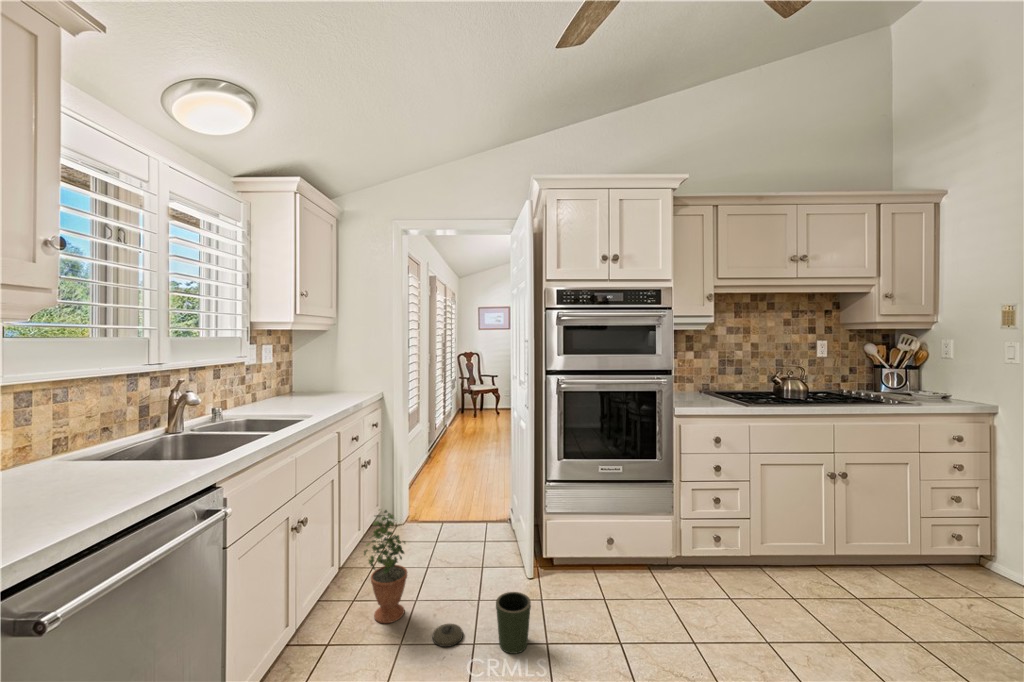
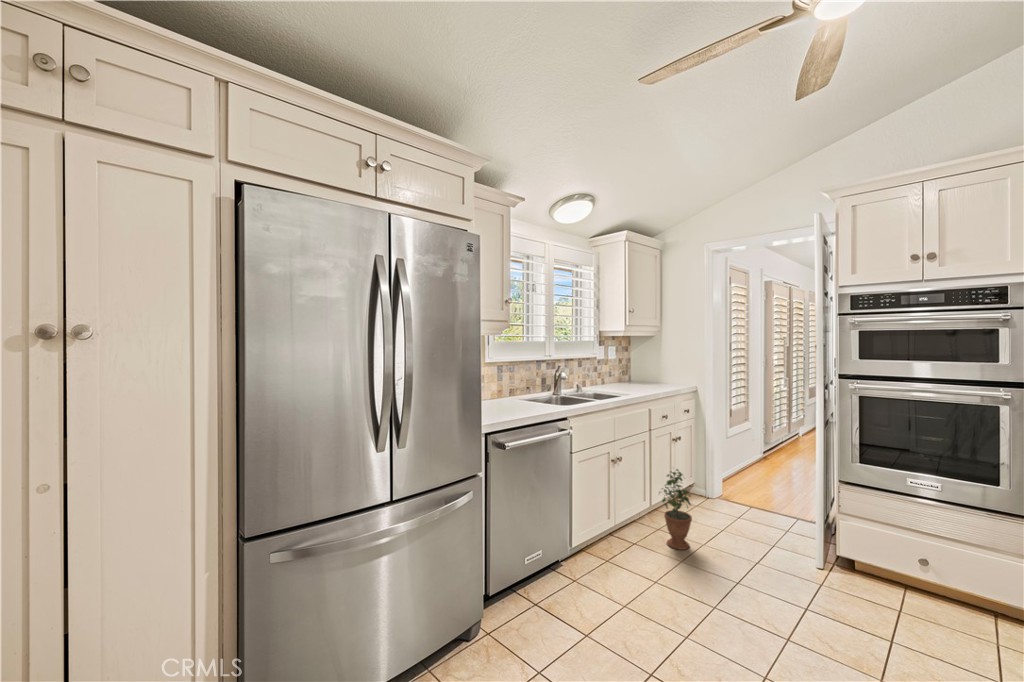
trash can: present [433,592,531,654] -> none [703,554,786,602]

